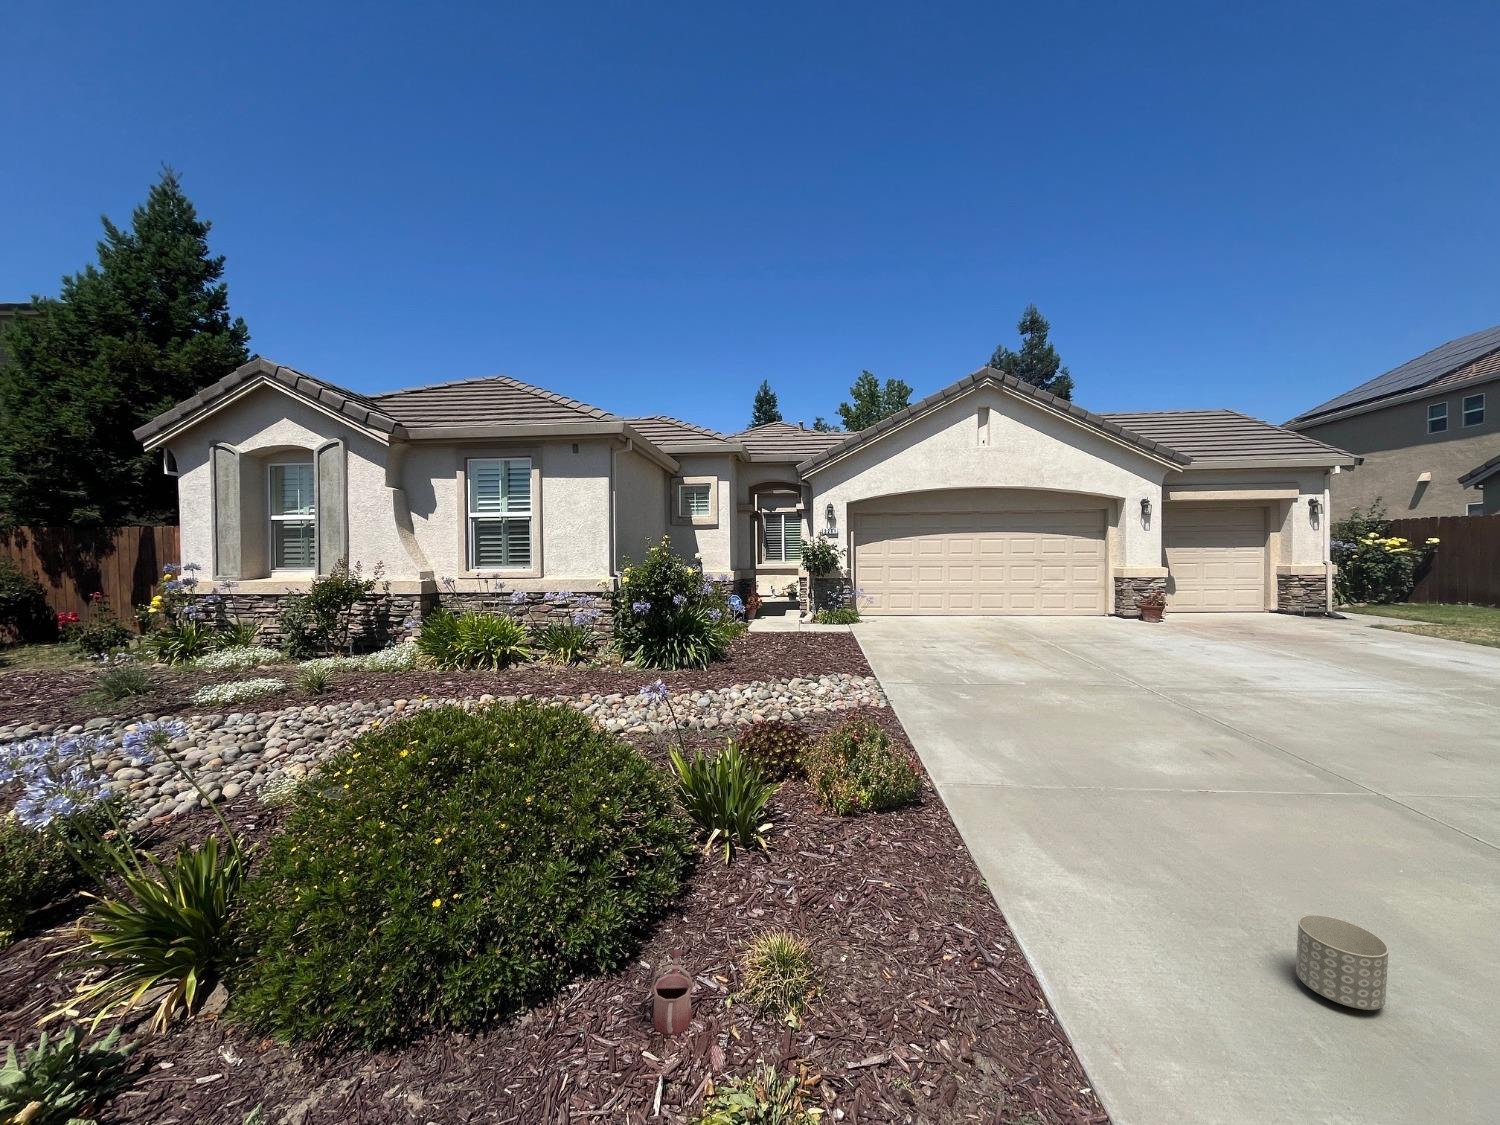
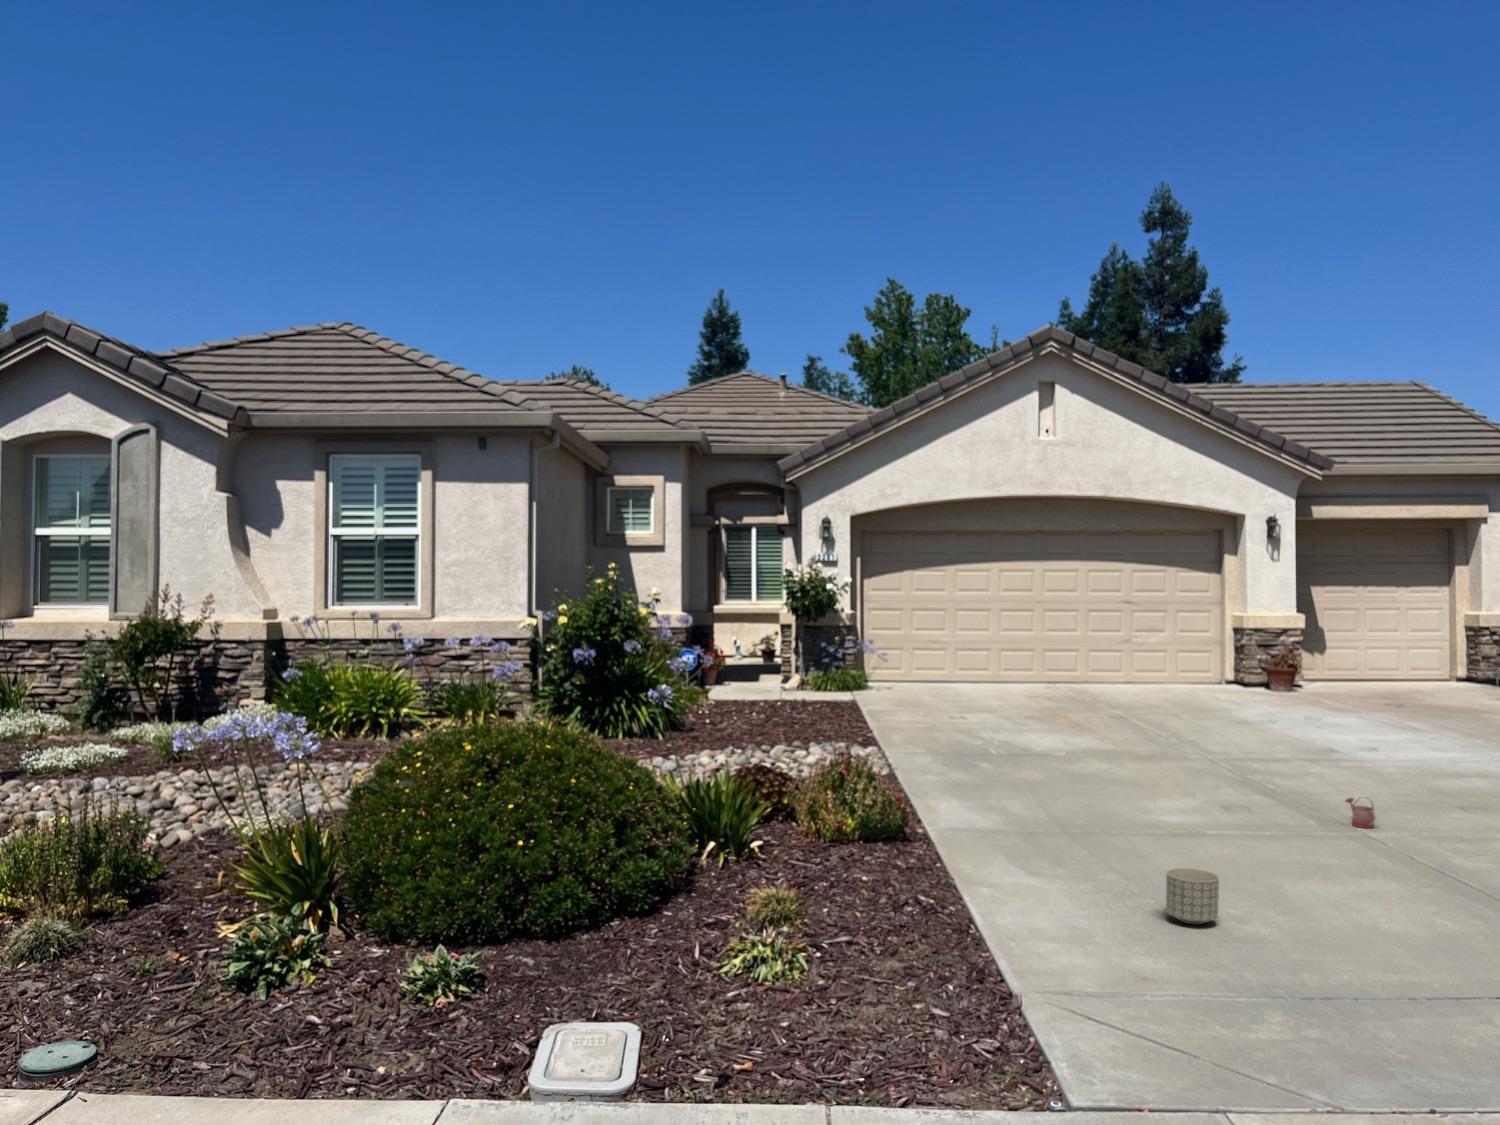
watering can: present [651,949,694,1034] -> present [1346,797,1376,828]

